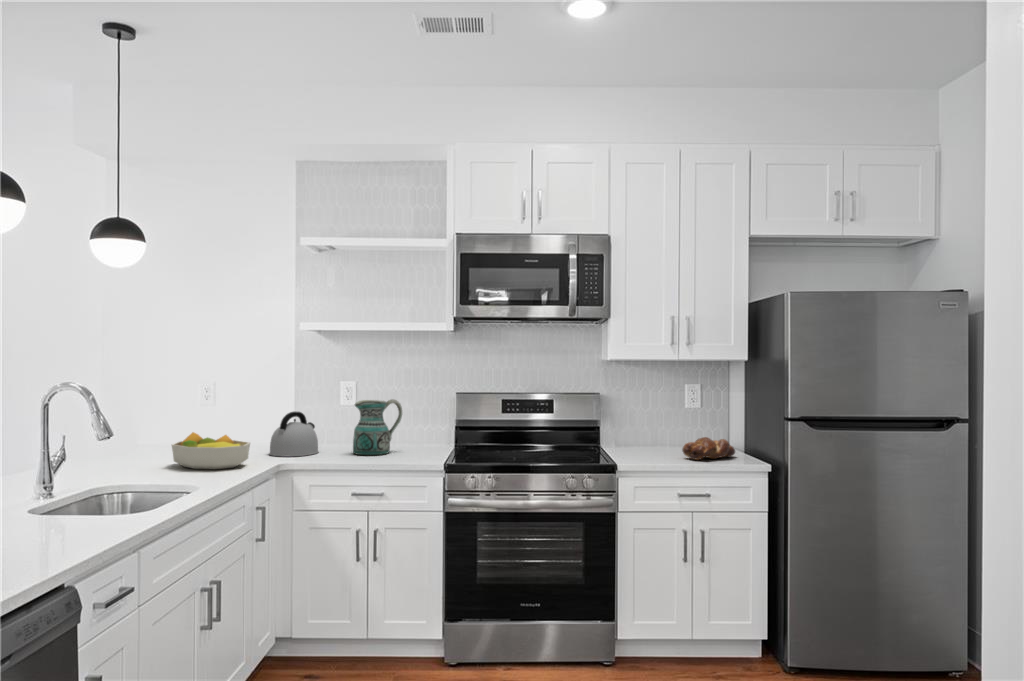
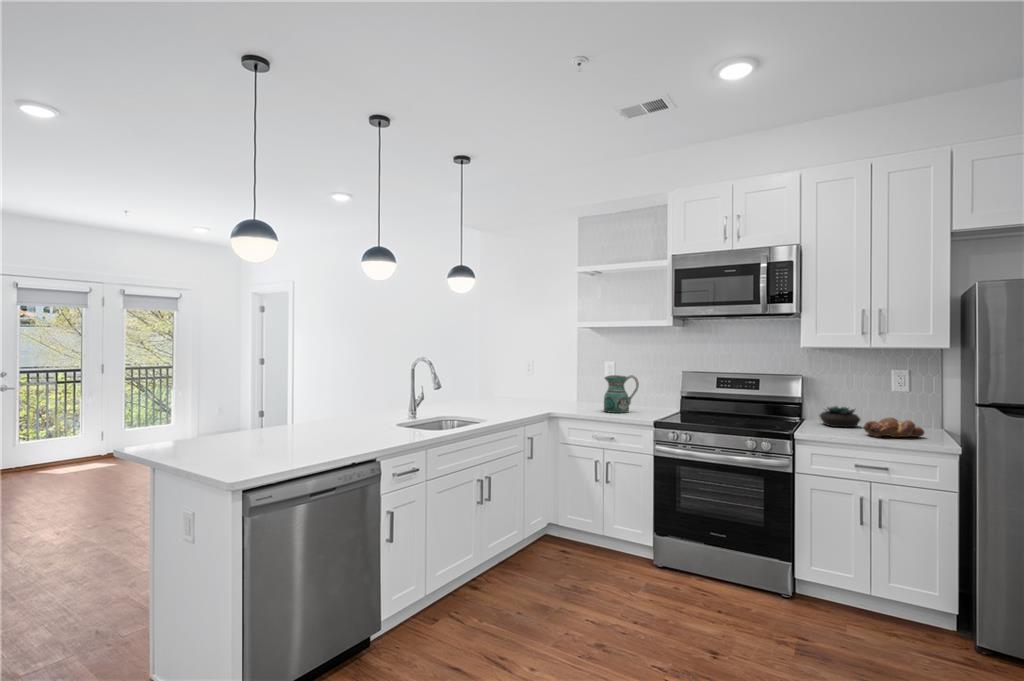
kettle: present [269,412,319,457] -> none [553,381,585,410]
succulent plant: none [621,427,666,452] -> present [820,406,860,427]
fruit bowl: present [172,432,250,469] -> none [492,390,534,413]

